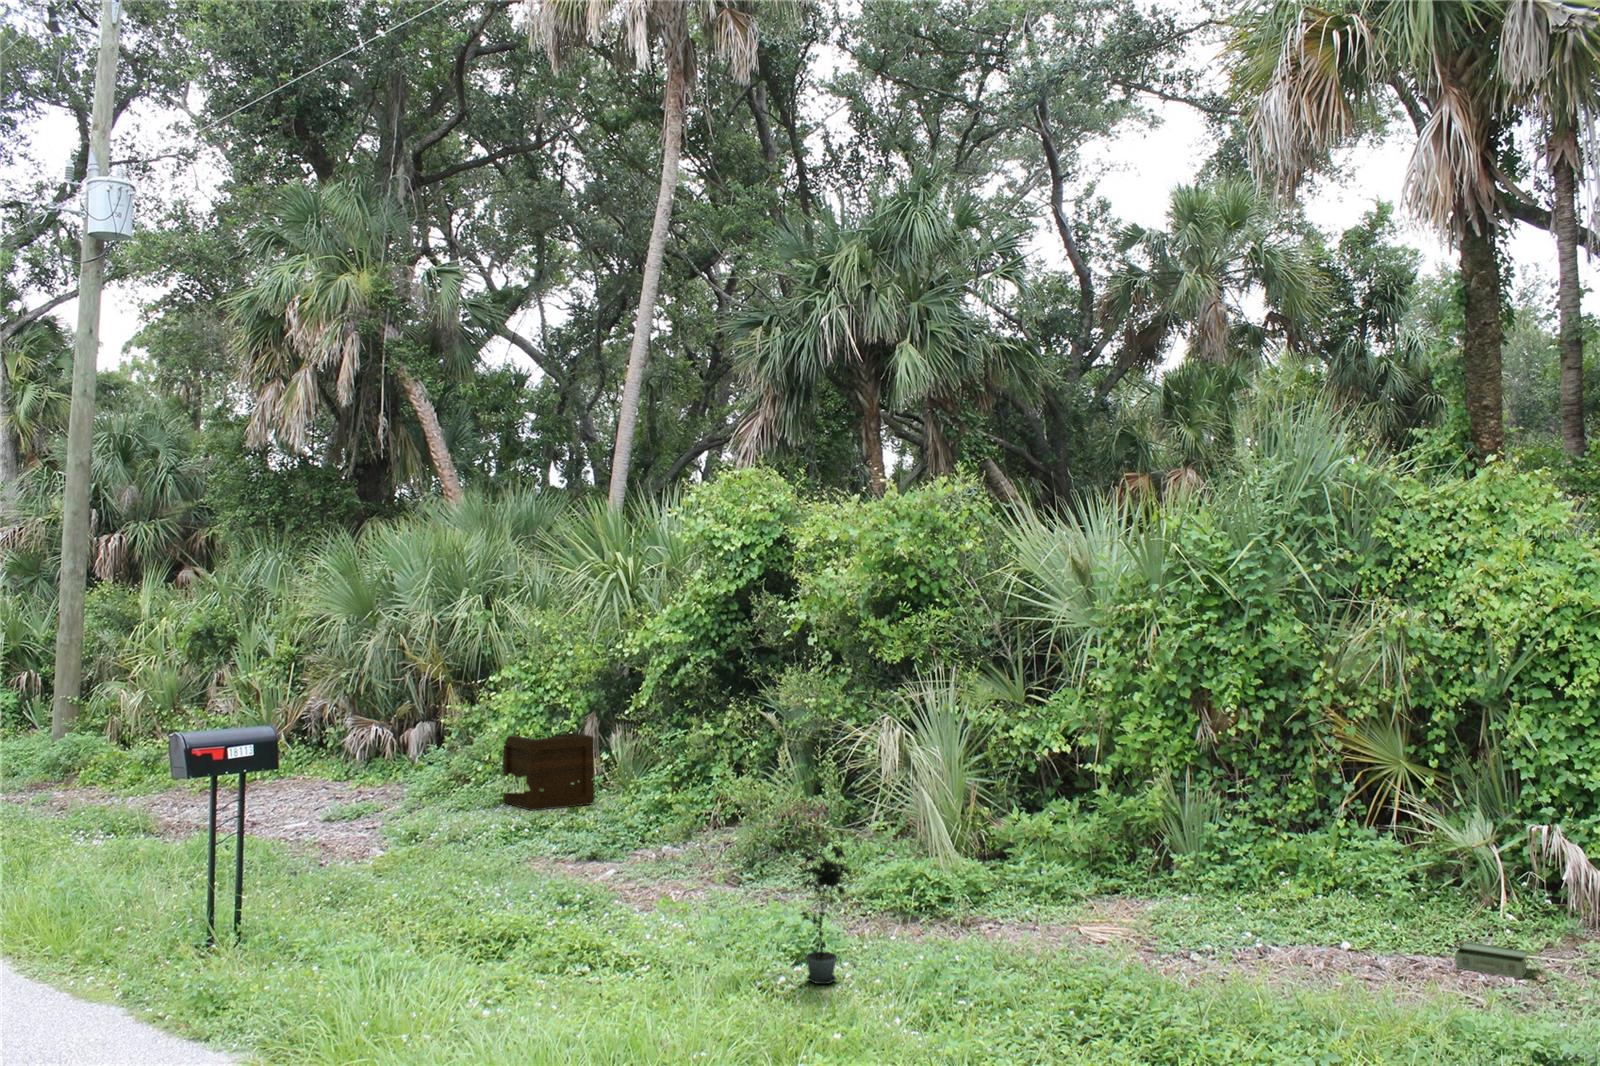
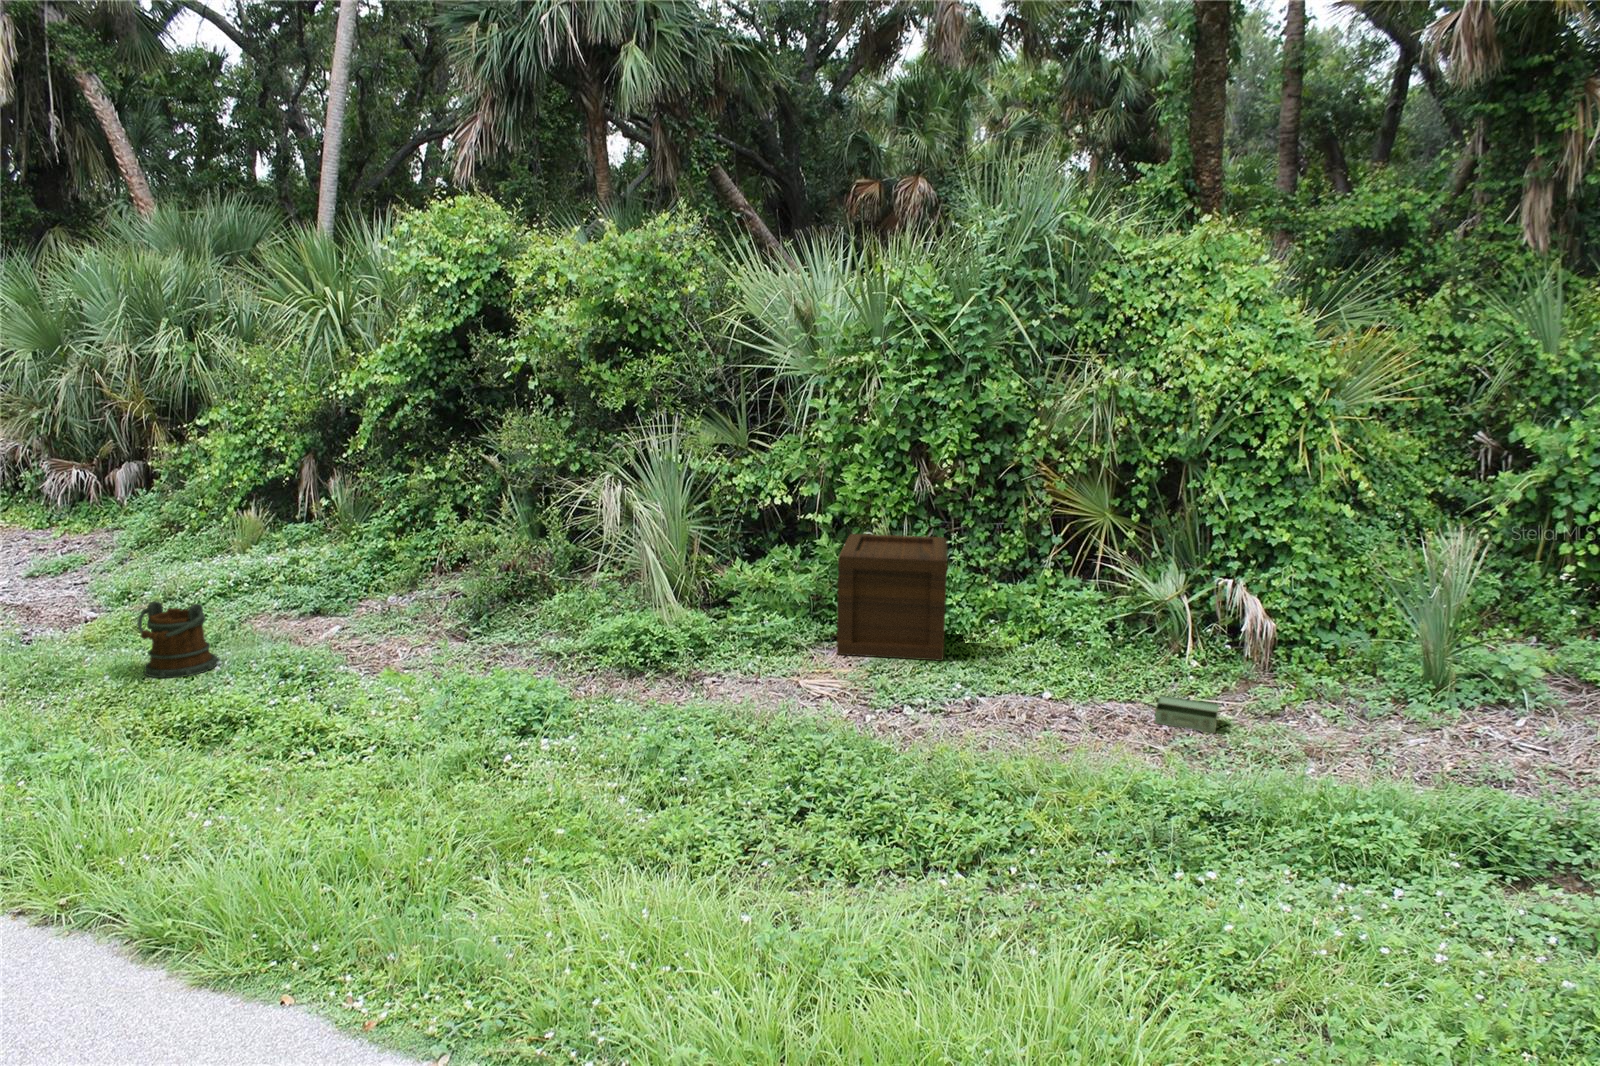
wooden crate: present [503,733,595,811] -> present [837,534,947,661]
bucket: none [491,830,551,898] -> present [137,601,220,678]
potted plant: present [793,840,851,984] -> none [466,632,541,794]

